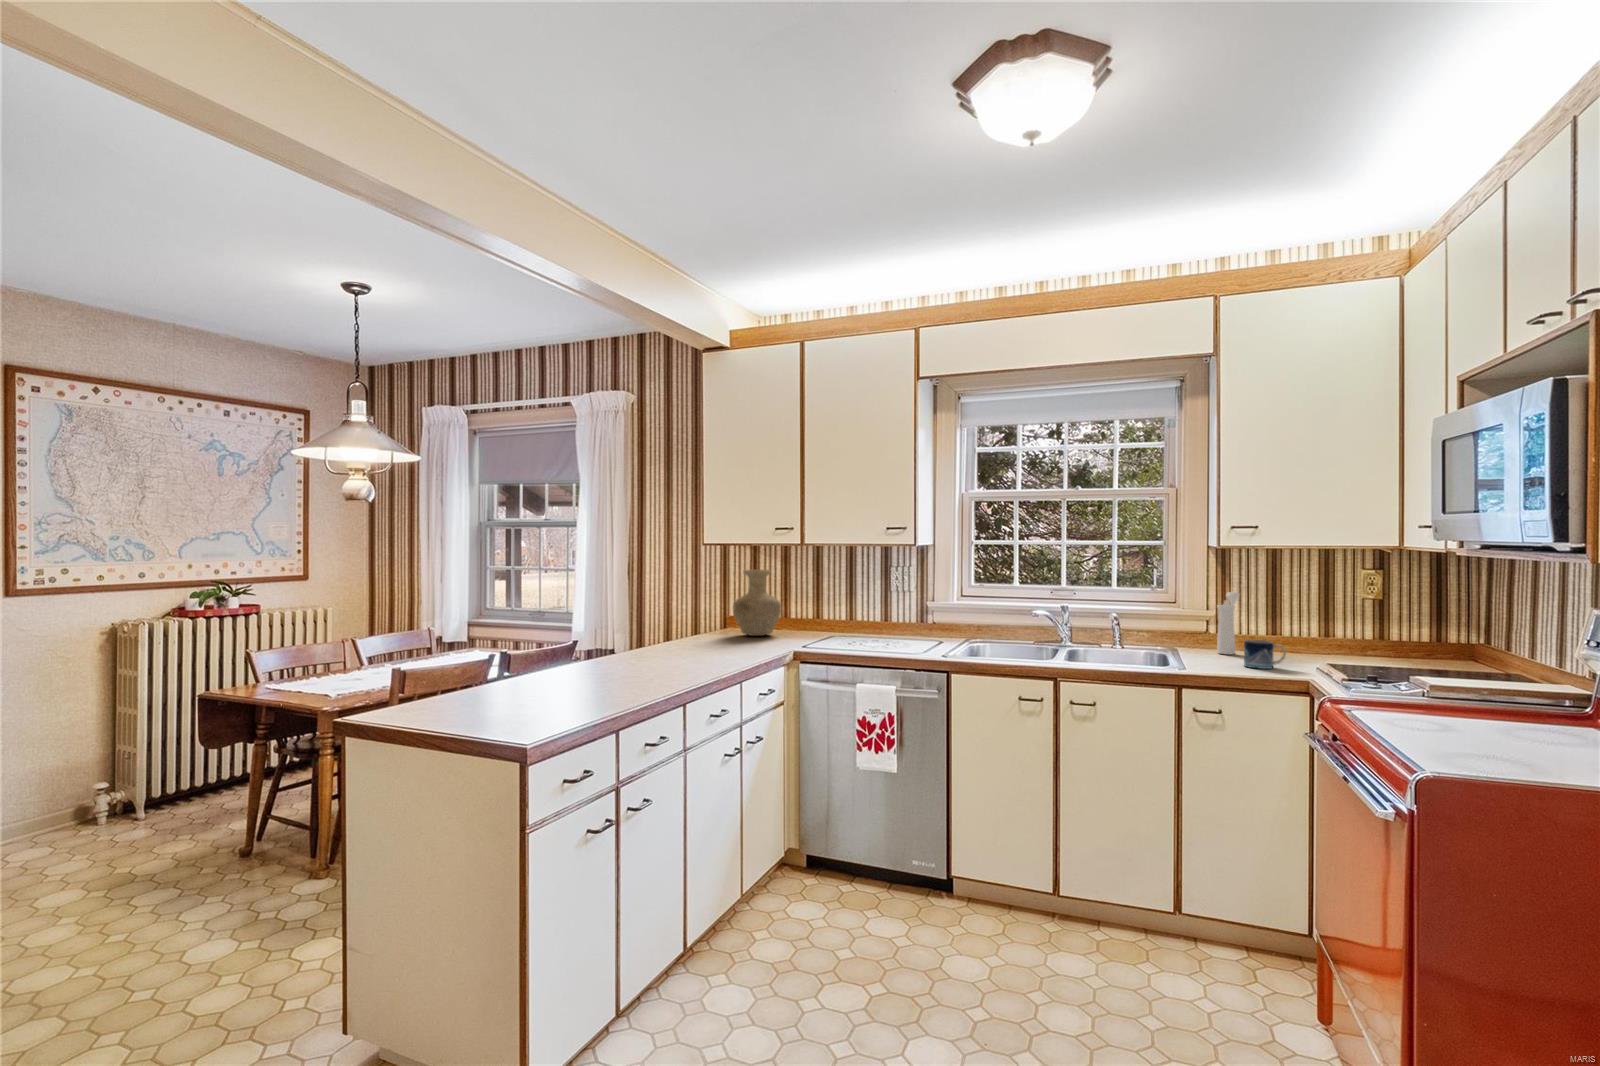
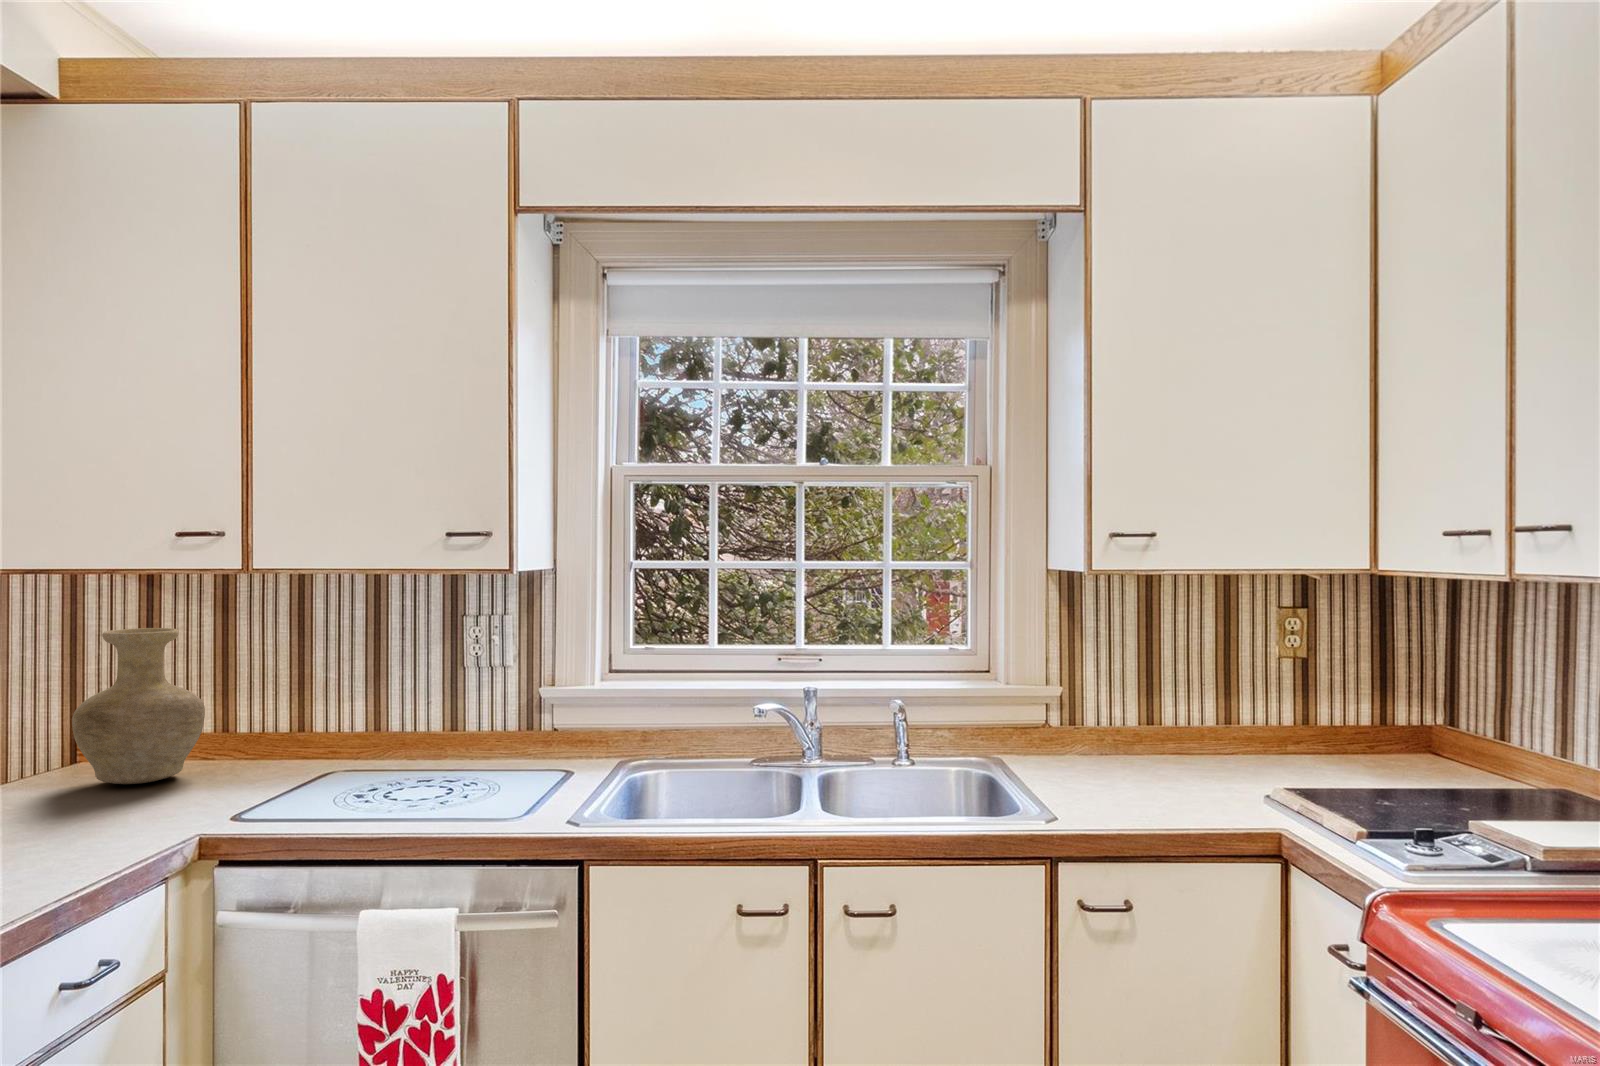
pepper mill: present [1217,592,1239,654] -> none [1075,652,1106,769]
mug: present [1244,640,1286,669] -> none [1148,749,1221,808]

